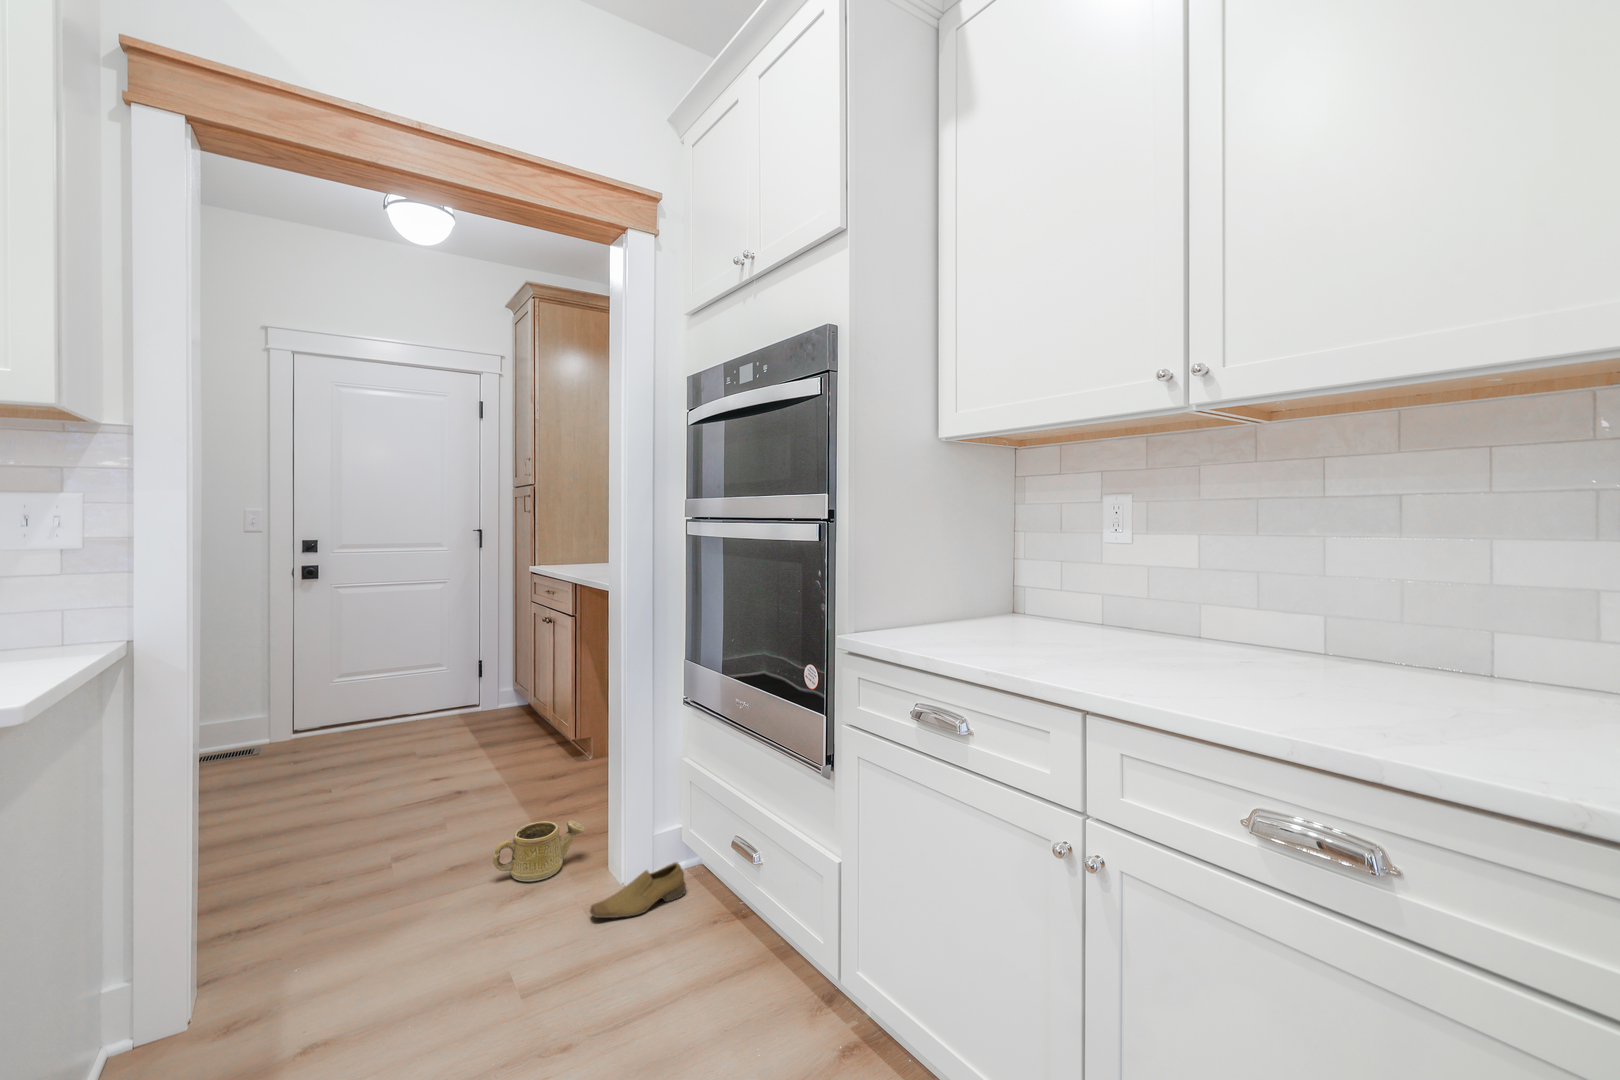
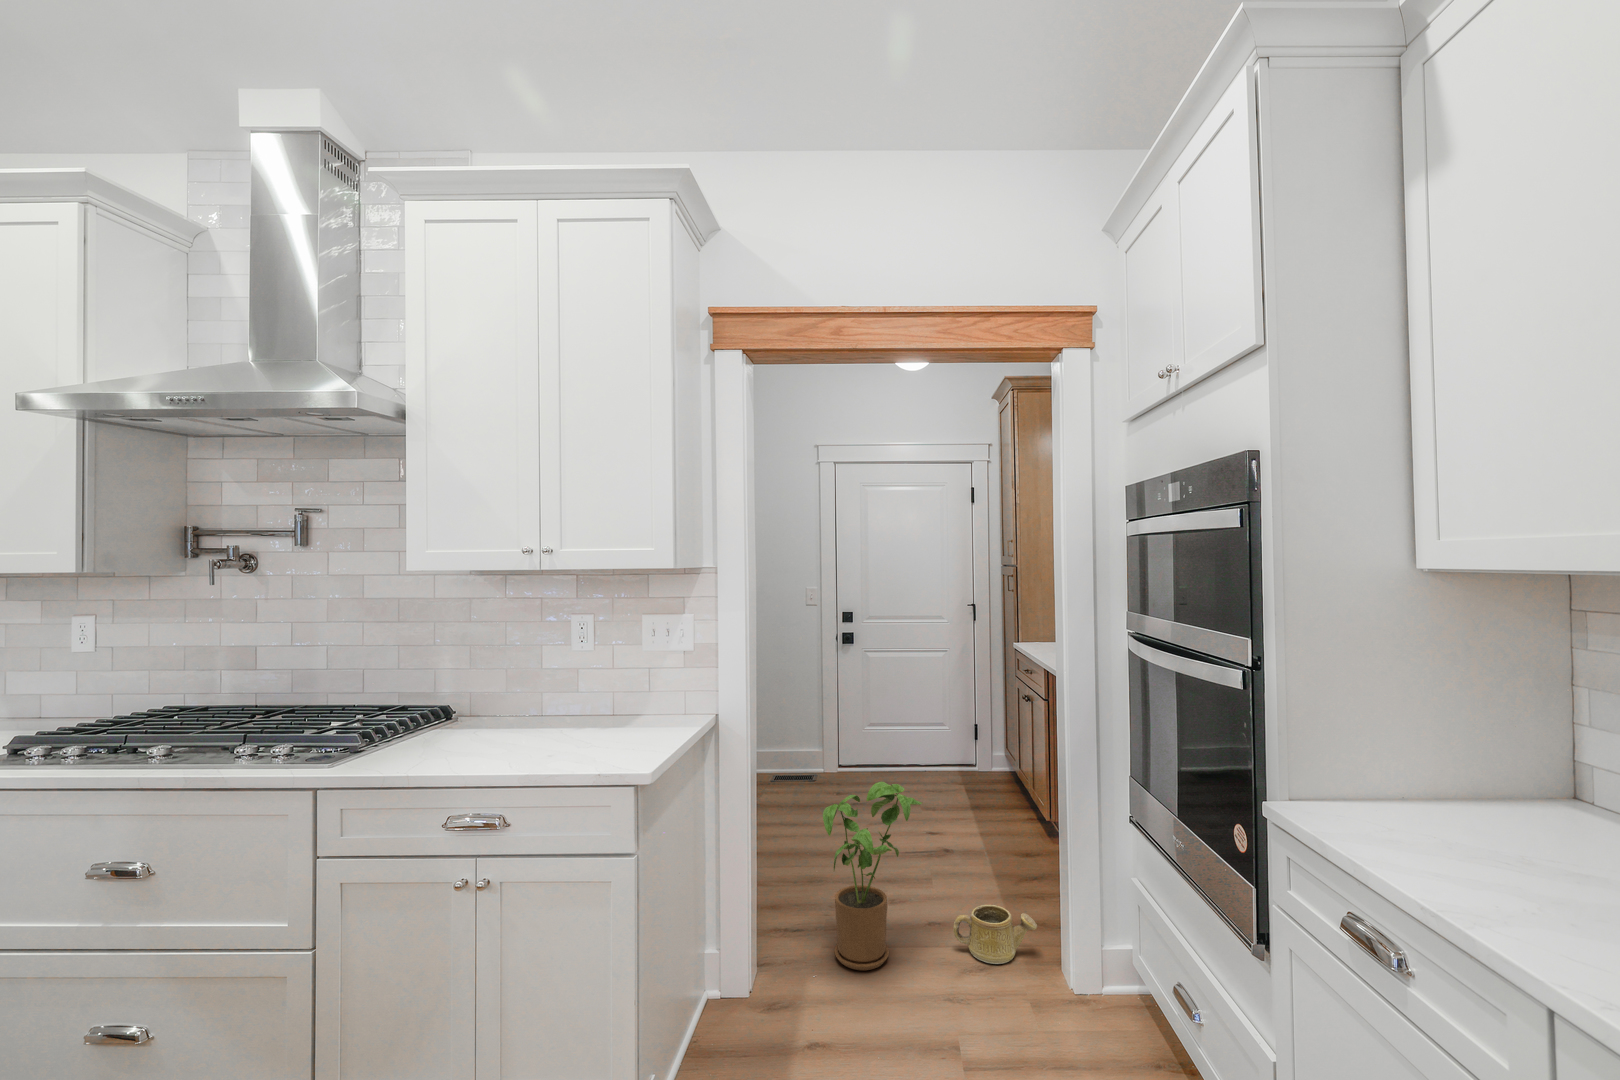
house plant: none [314,710,458,945] -> present [823,782,922,970]
shoe: present [590,862,686,918] -> none [1030,996,1135,1042]

